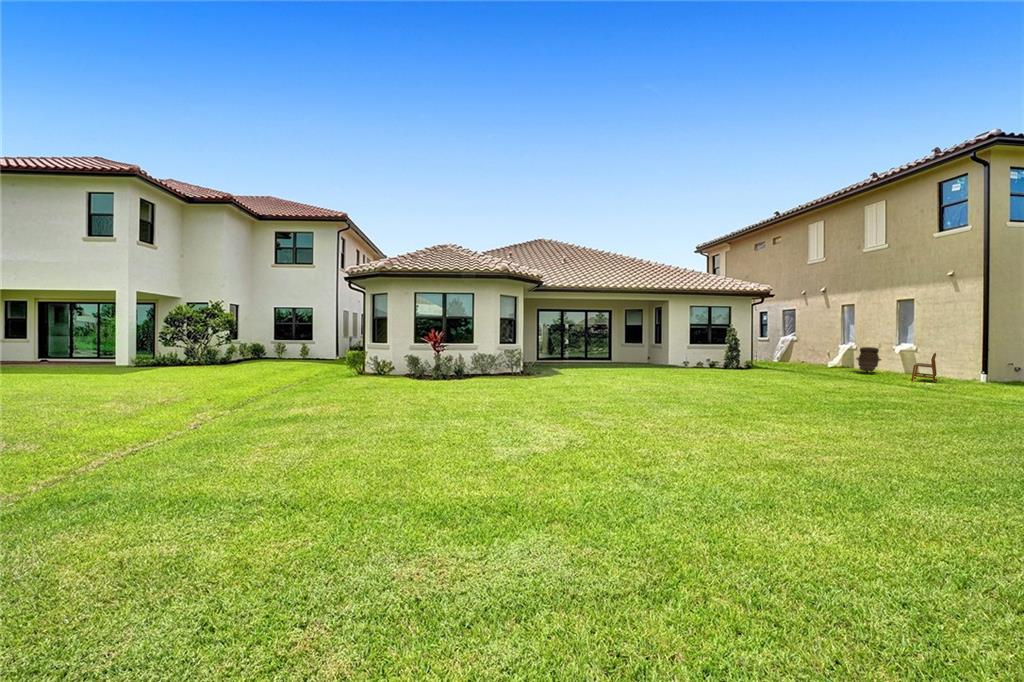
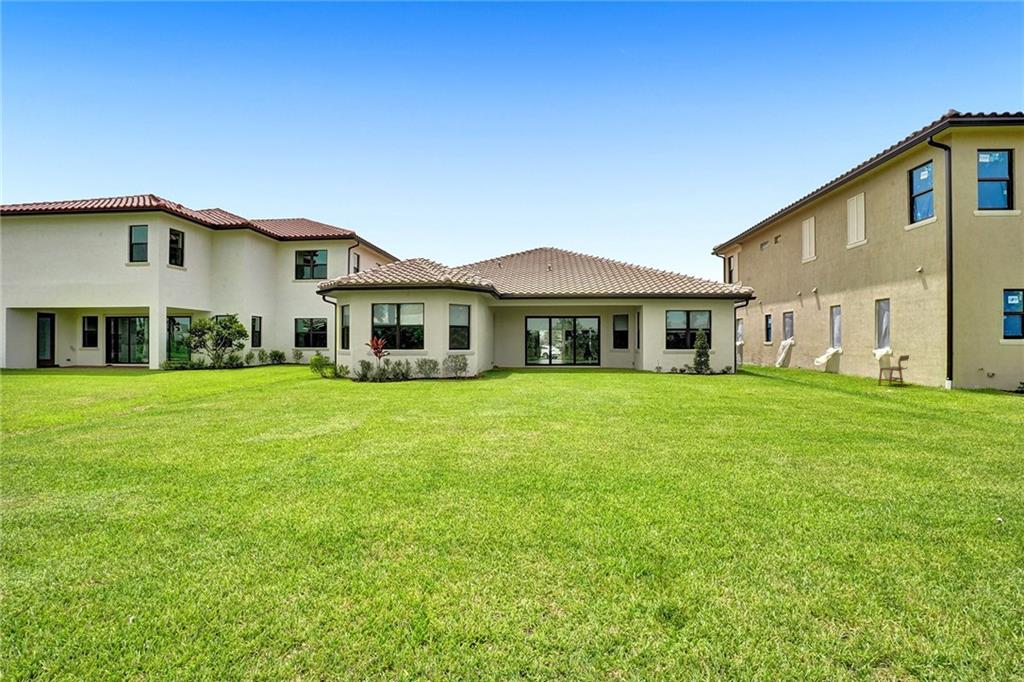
lounge chair: present [856,347,881,374] -> none [838,350,865,379]

